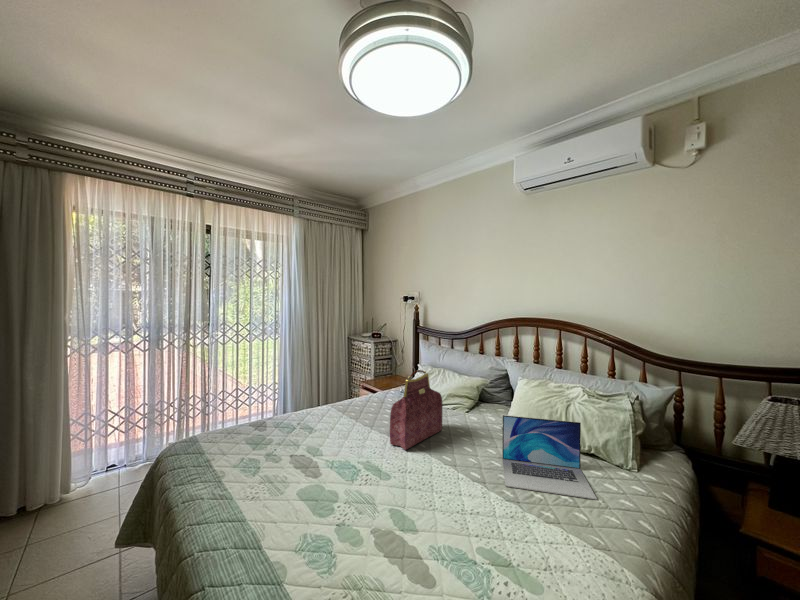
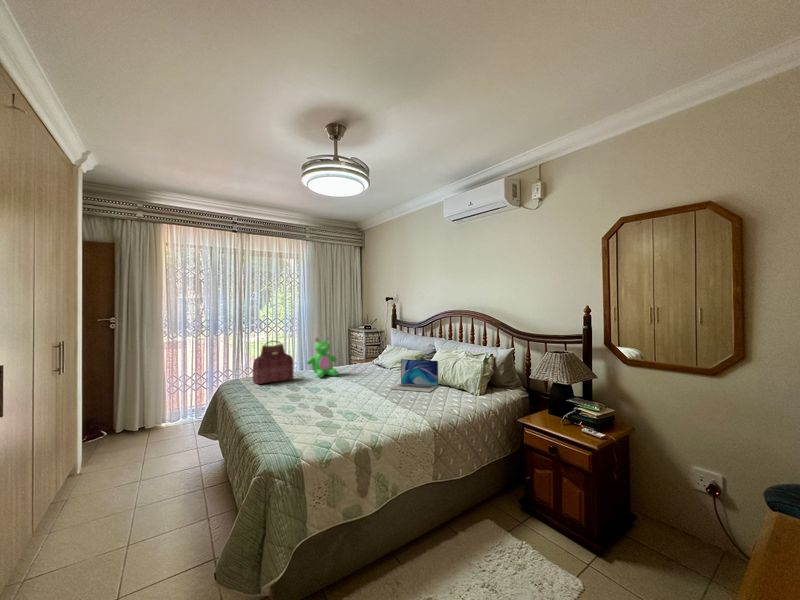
teddy bear: none [317,364,371,440] -> present [307,337,338,378]
handbag: present [390,370,442,450] -> present [253,341,293,384]

